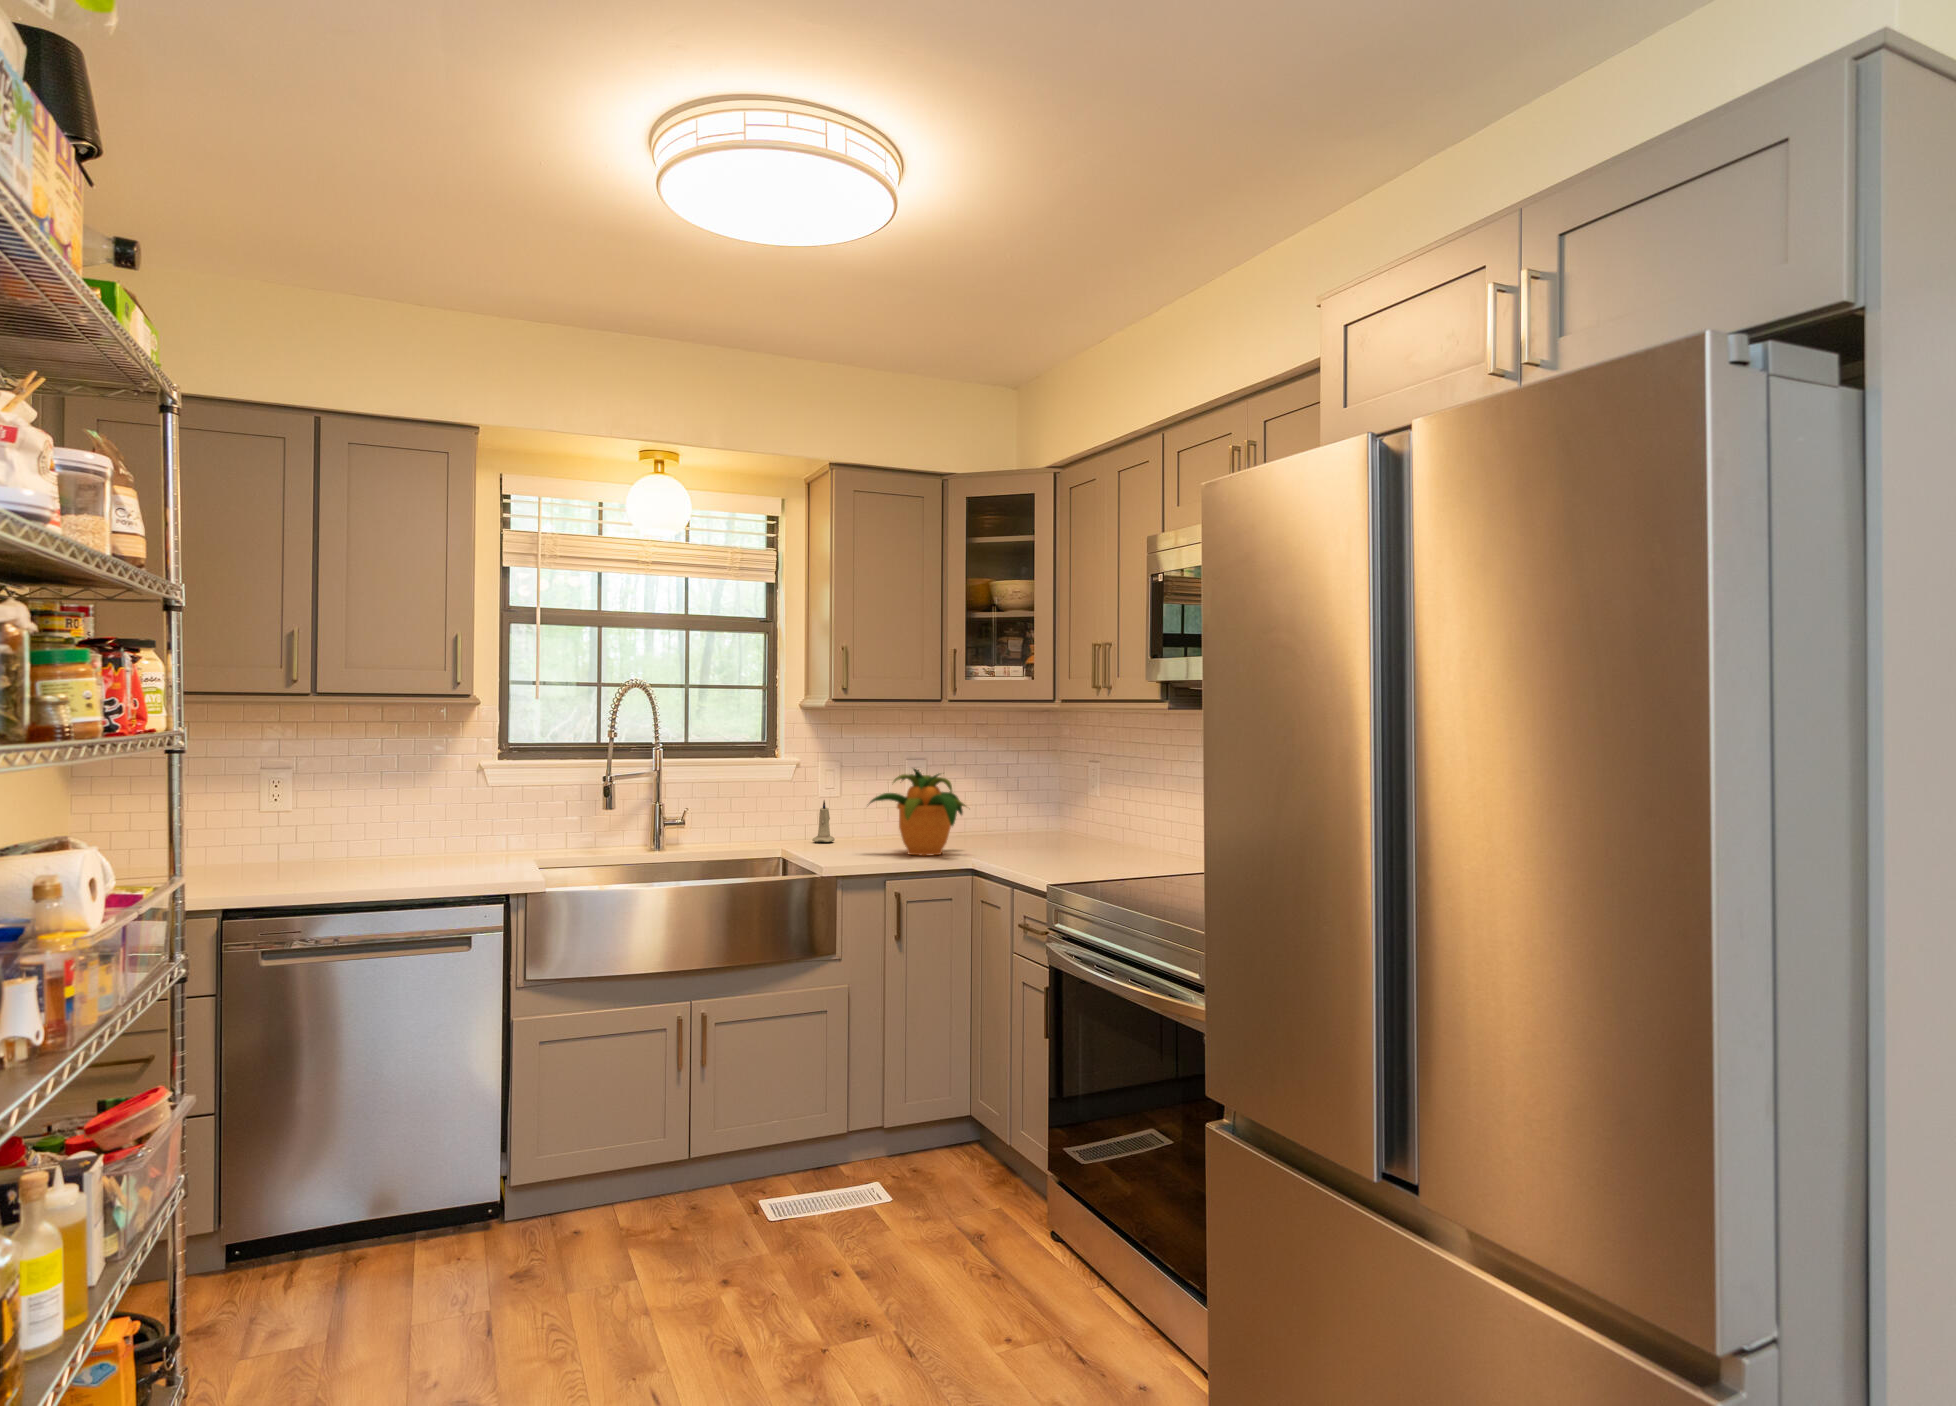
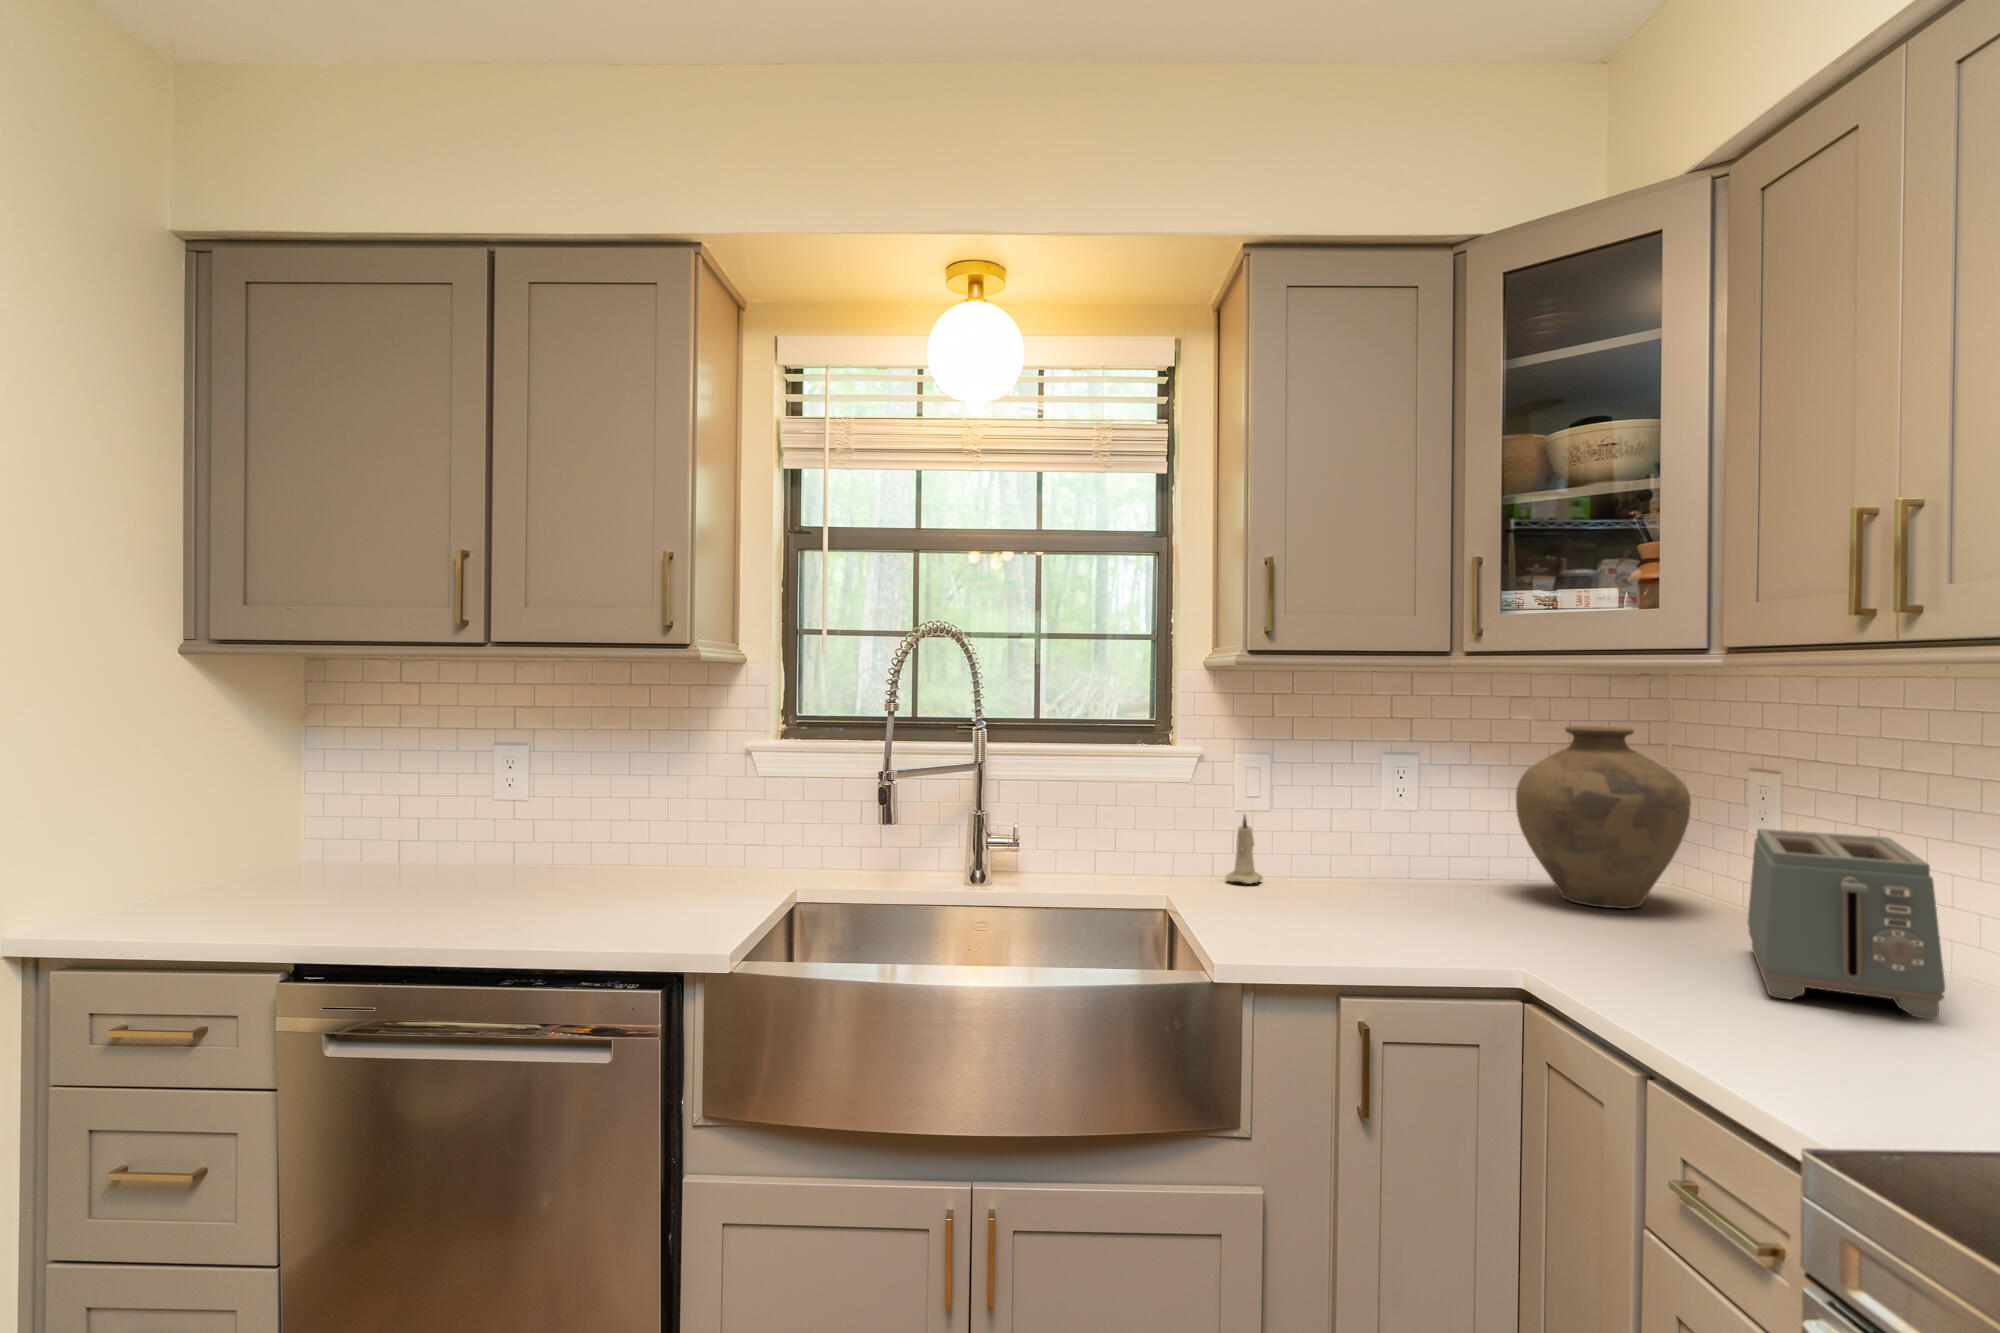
vase: none [976,743,1059,842] -> present [1516,726,1691,909]
potted plant: present [869,769,966,856] -> none [1302,776,1520,945]
toaster: none [1069,789,1132,861] -> present [1747,829,1945,1019]

